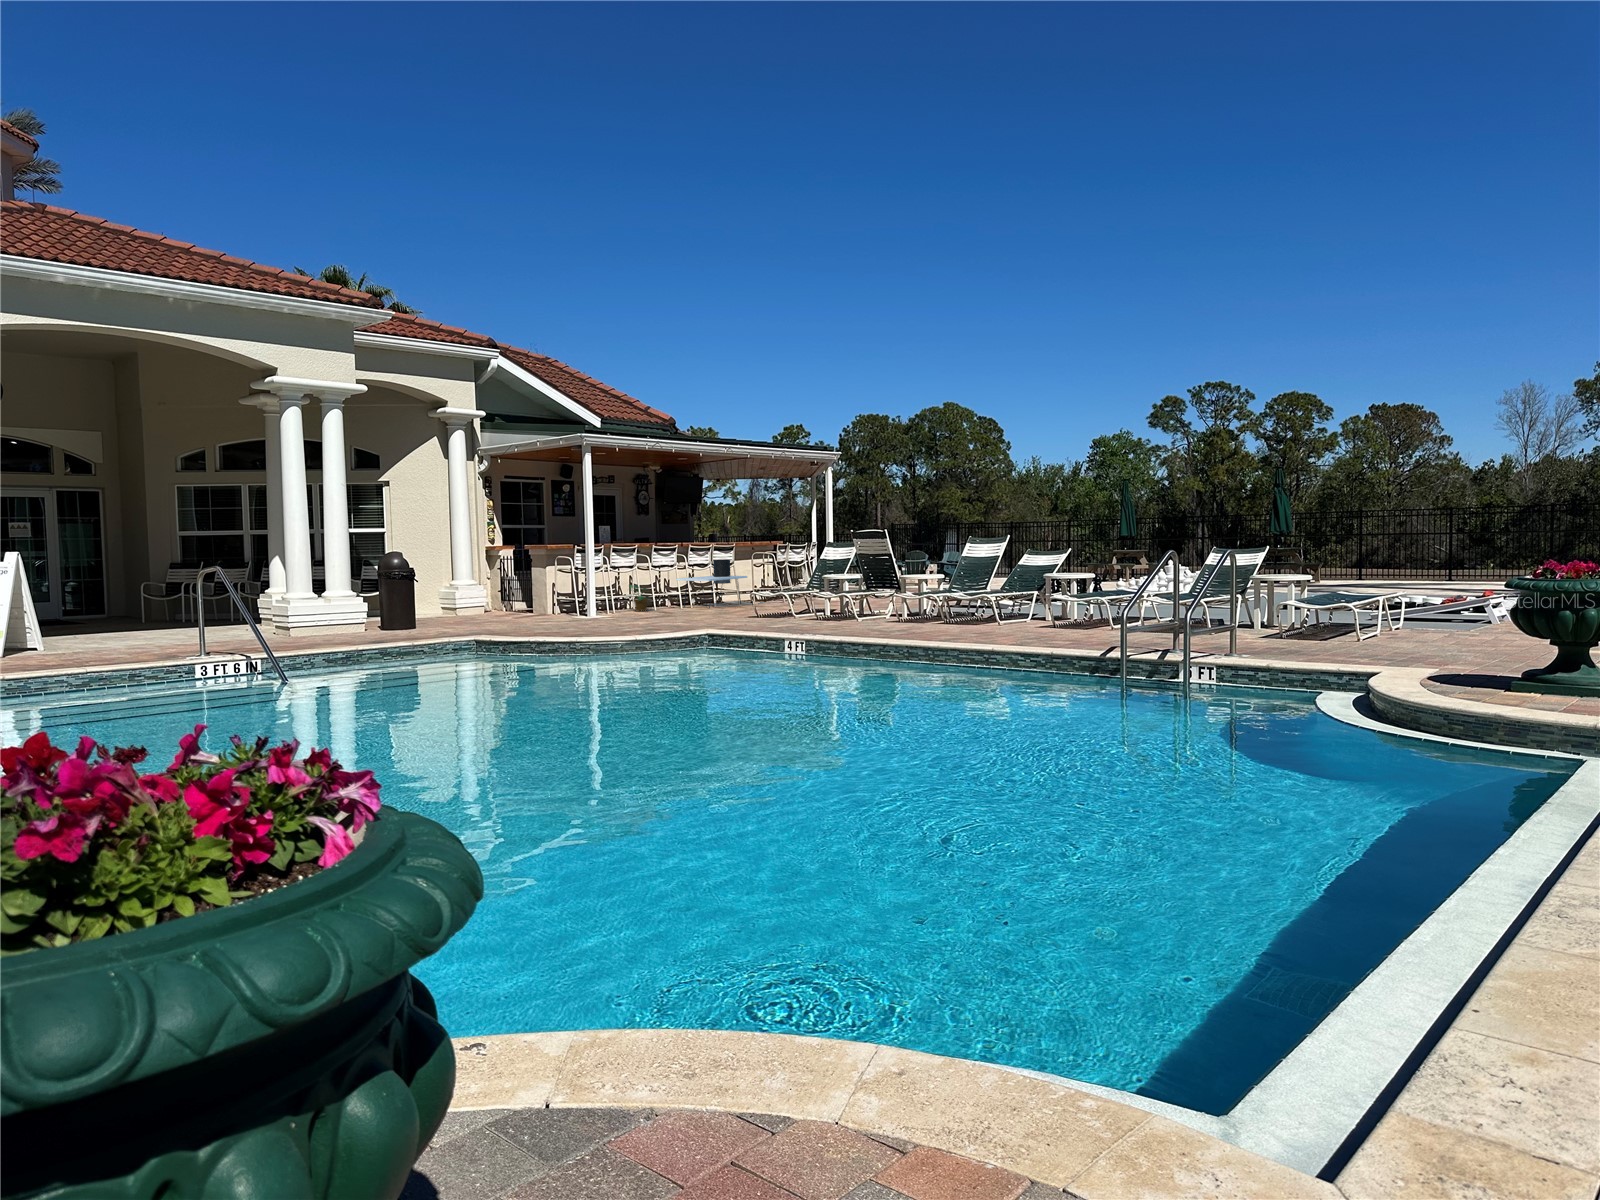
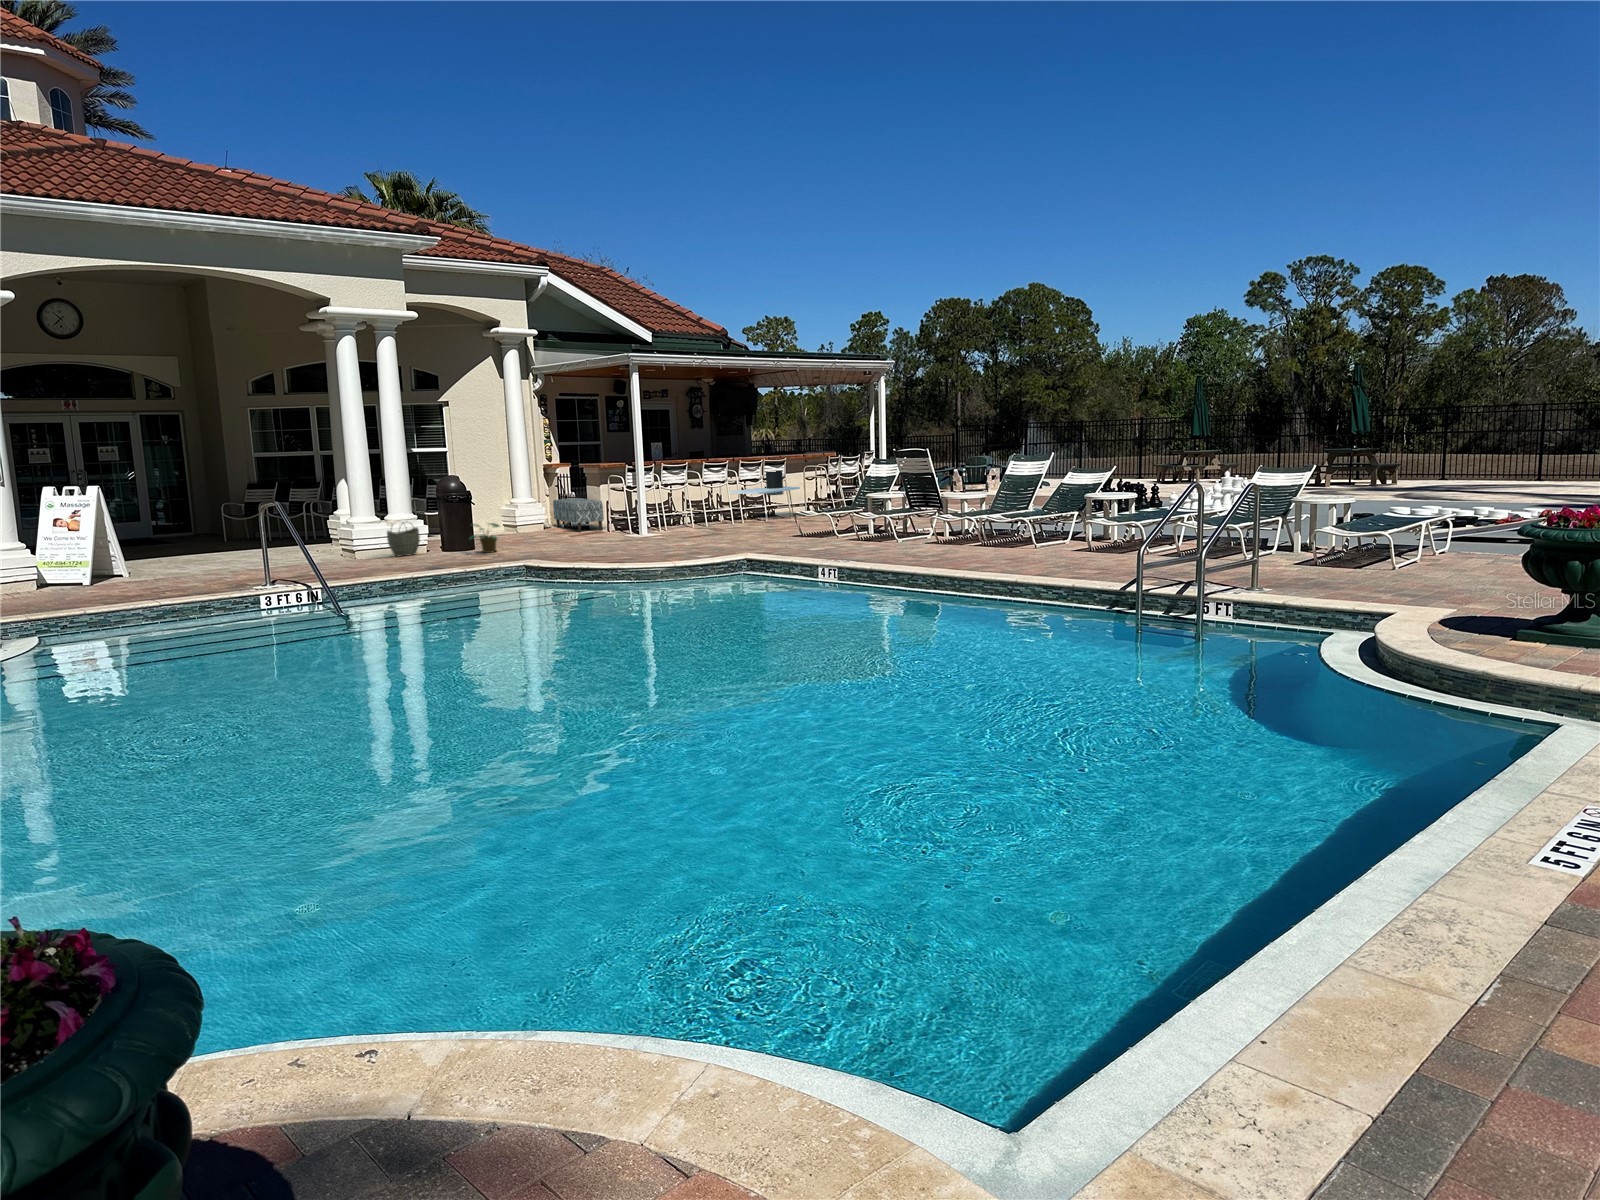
bench: none [495,583,549,616] -> present [553,498,604,532]
potted plant: present [628,585,648,611] -> present [470,523,499,553]
woven basket: none [325,596,360,634] -> present [387,522,420,556]

